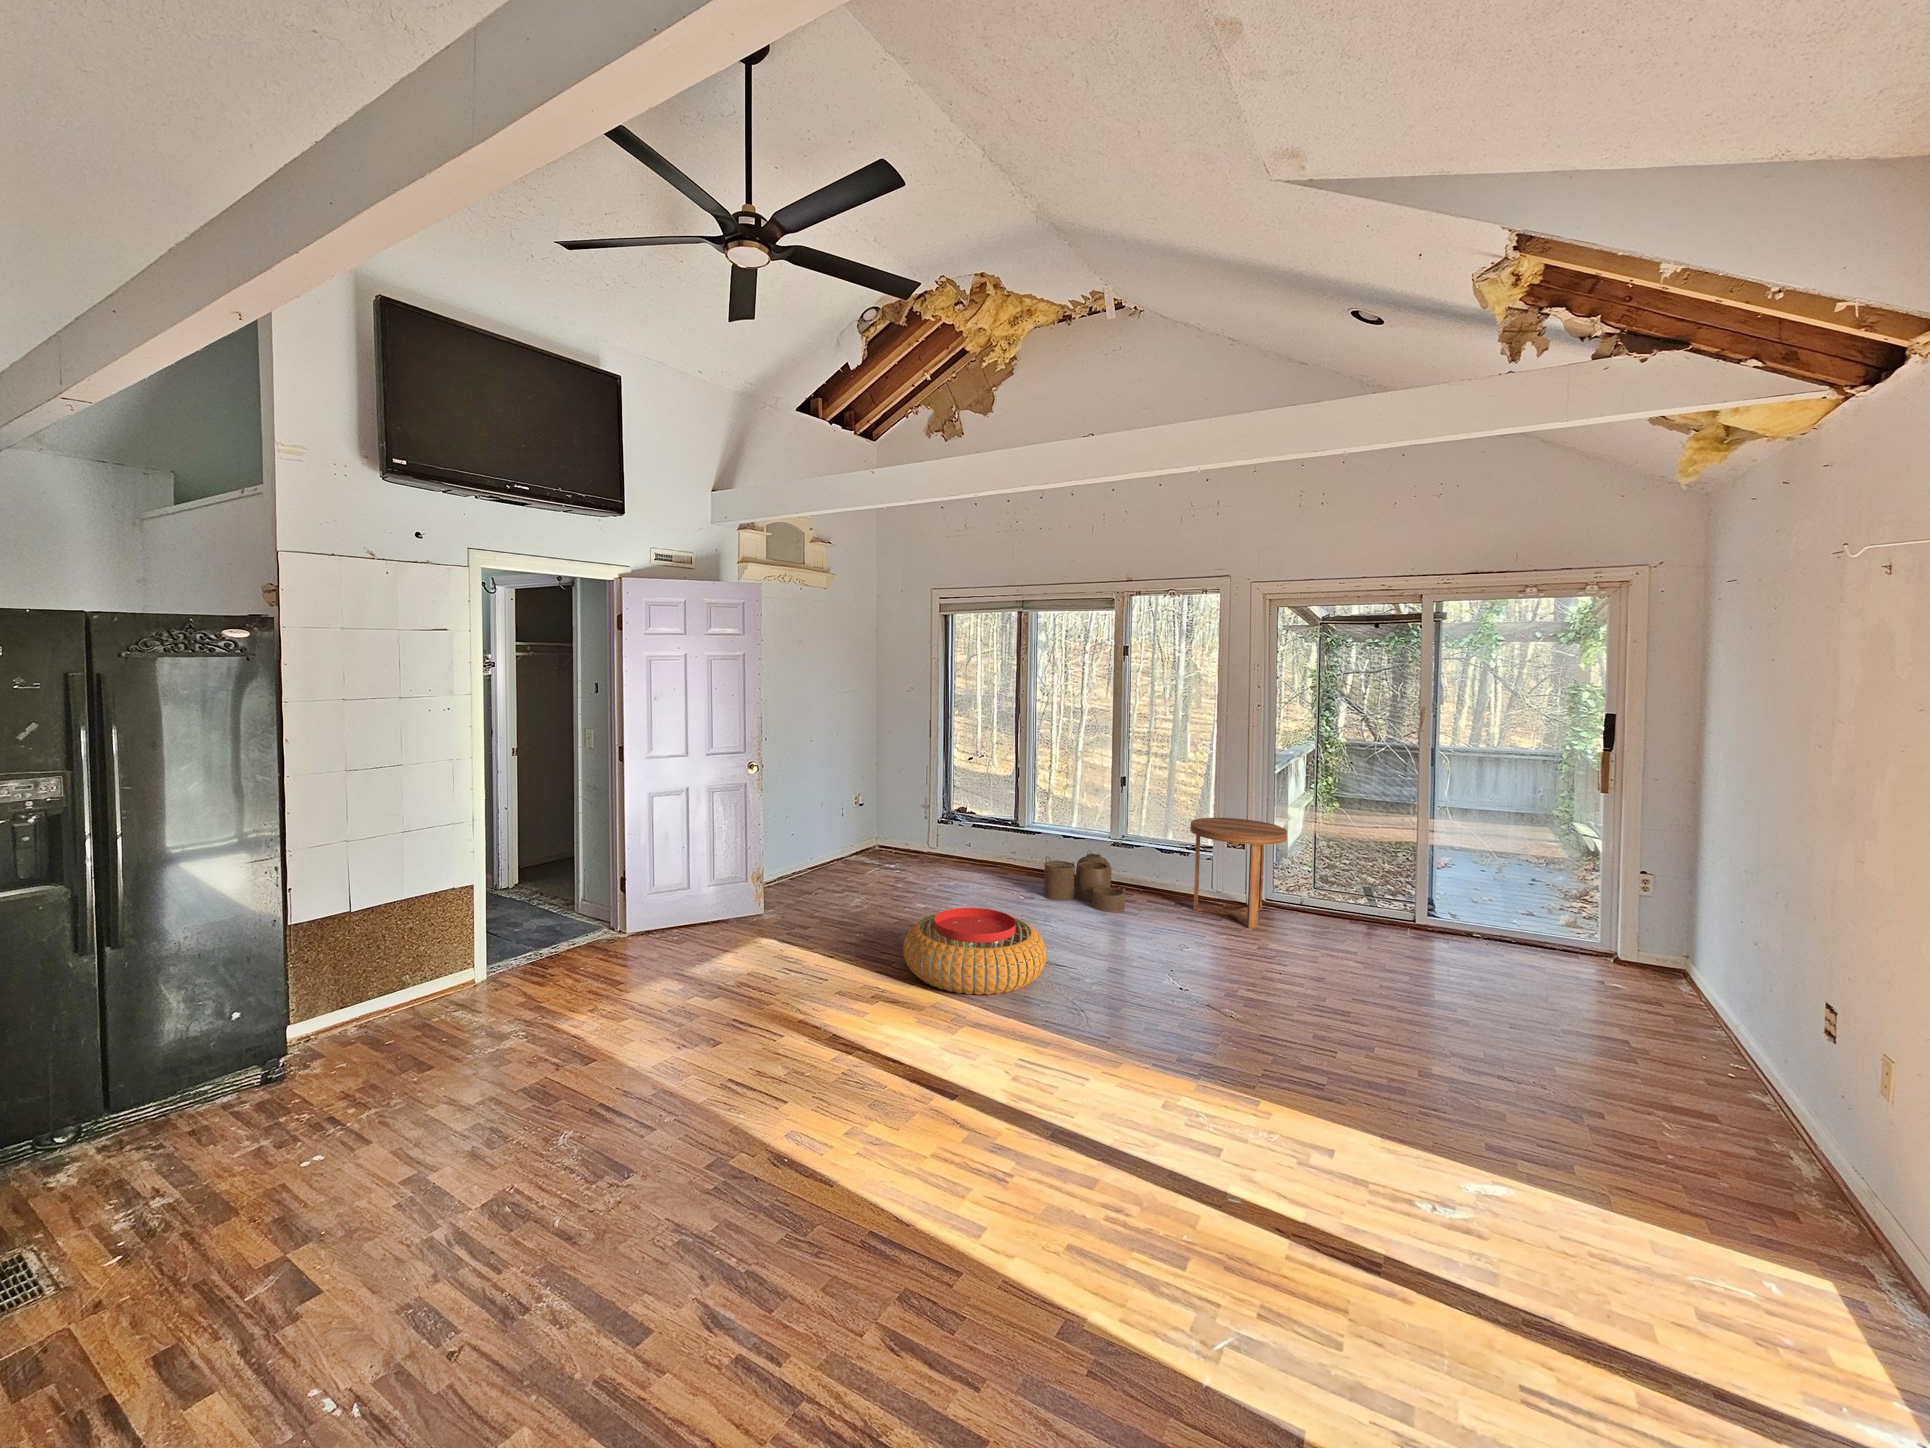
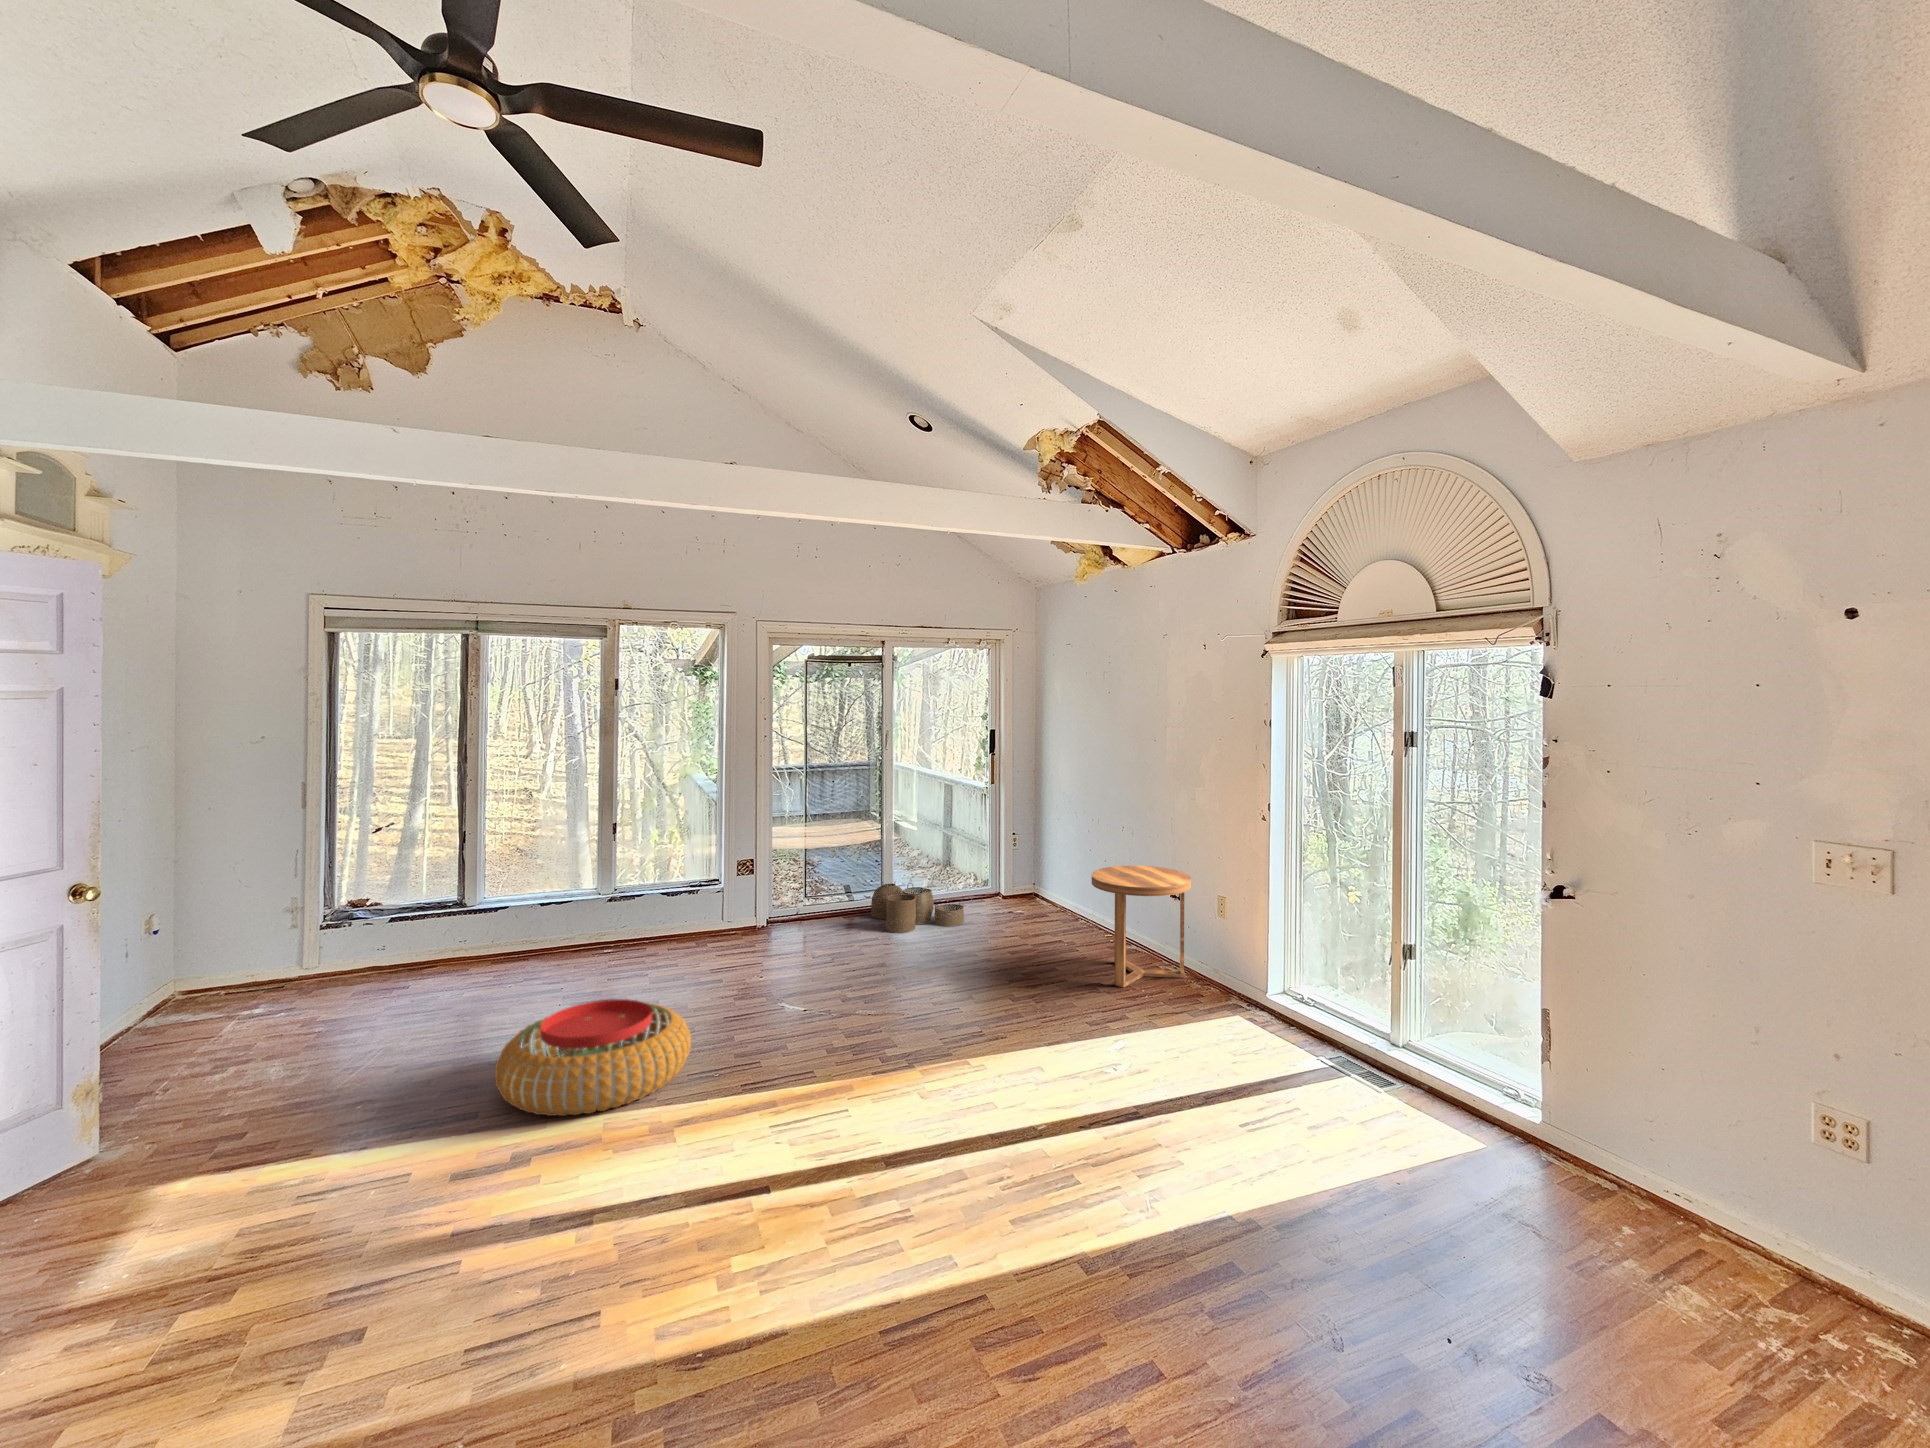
side table: present [1190,818,1287,928] -> present [1091,865,1191,987]
woven basket: present [1044,851,1125,912] -> present [871,882,964,933]

